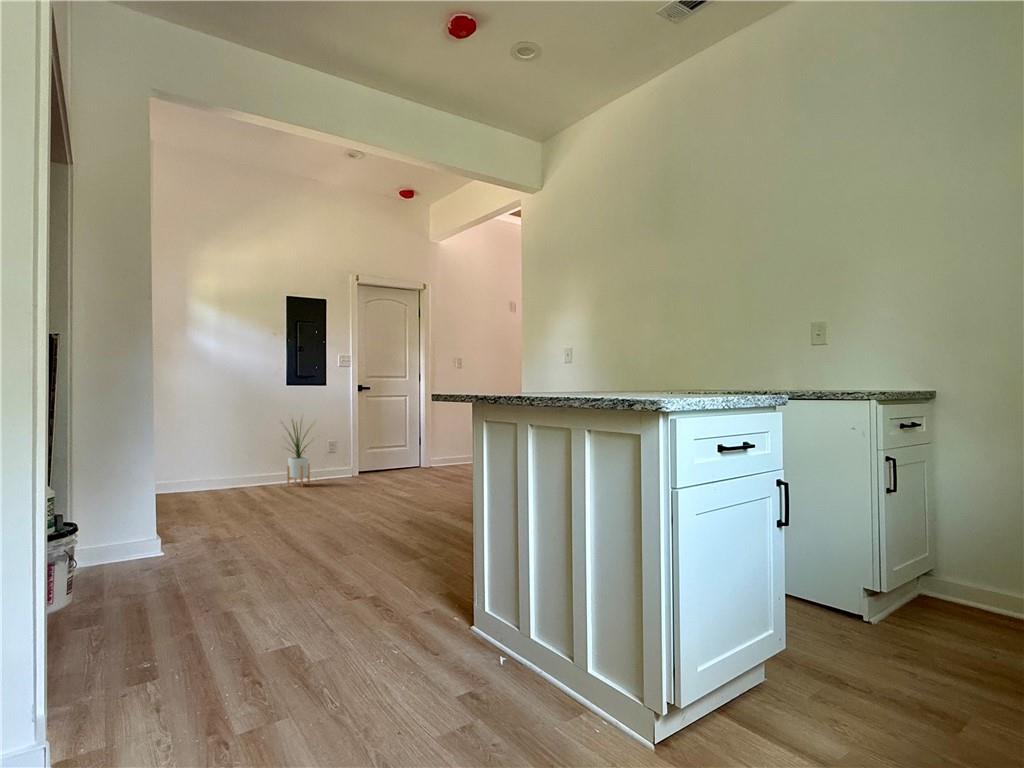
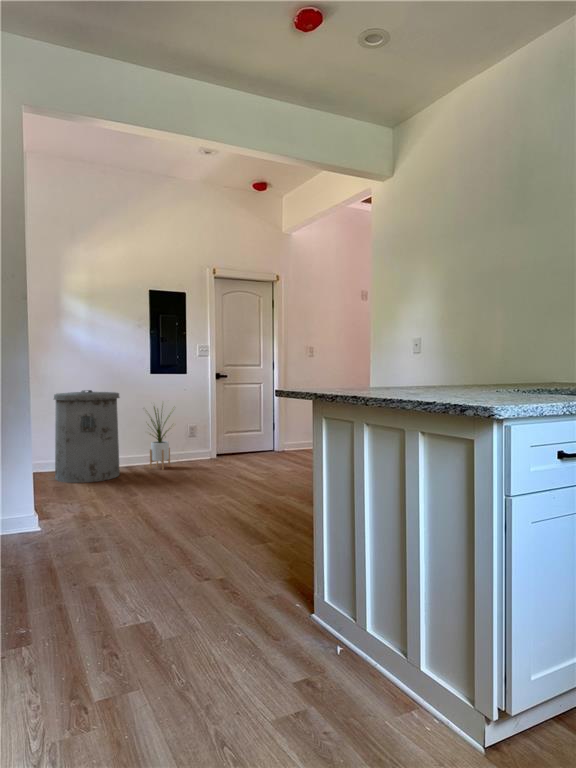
trash can: none [177,402,254,503] -> present [54,390,120,483]

